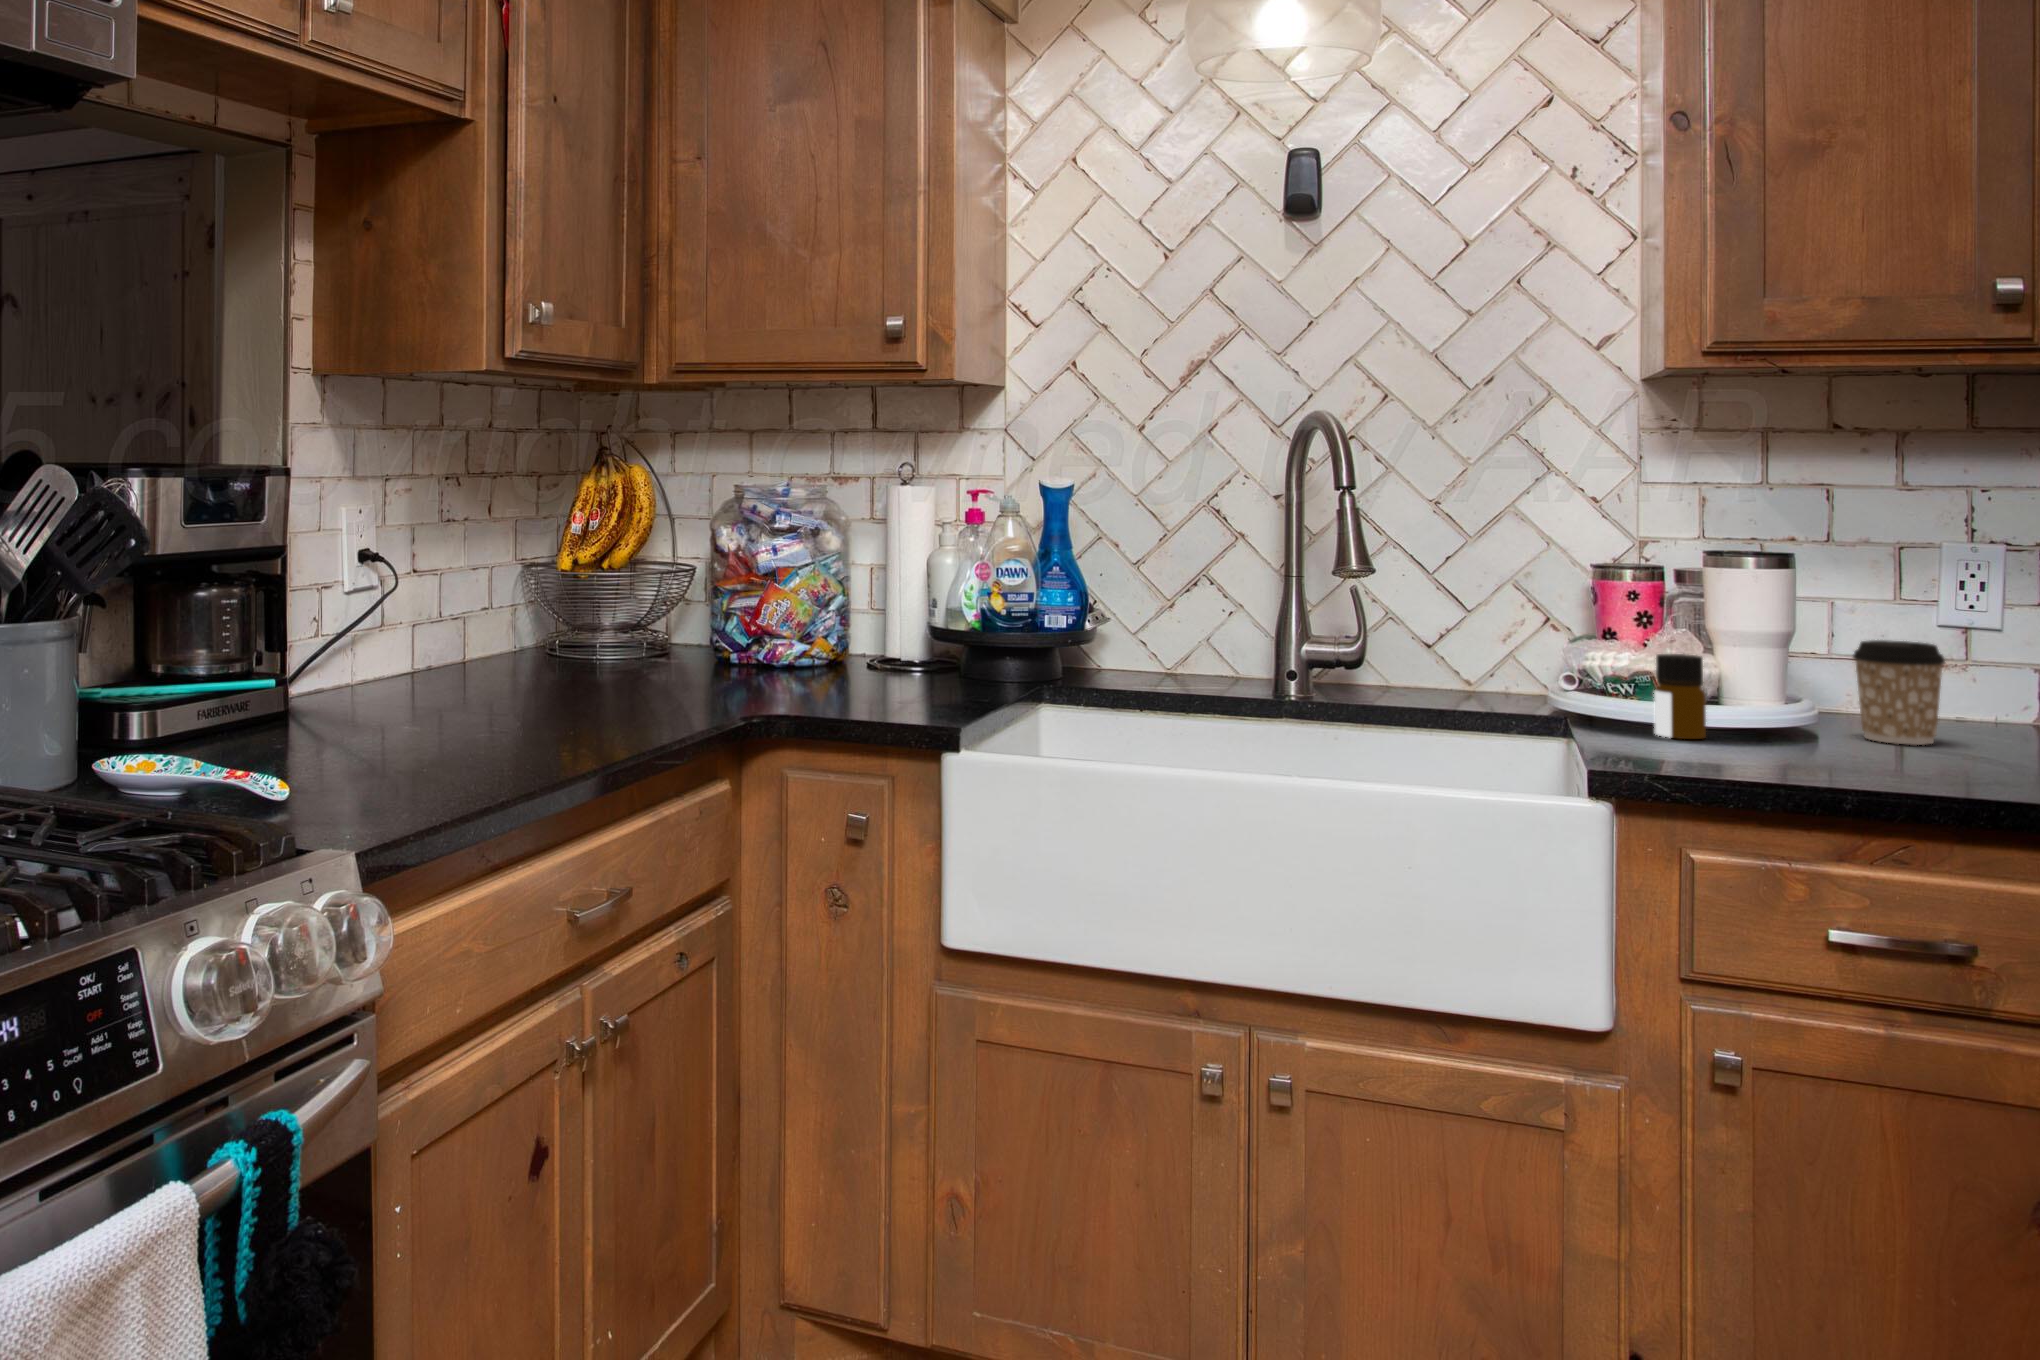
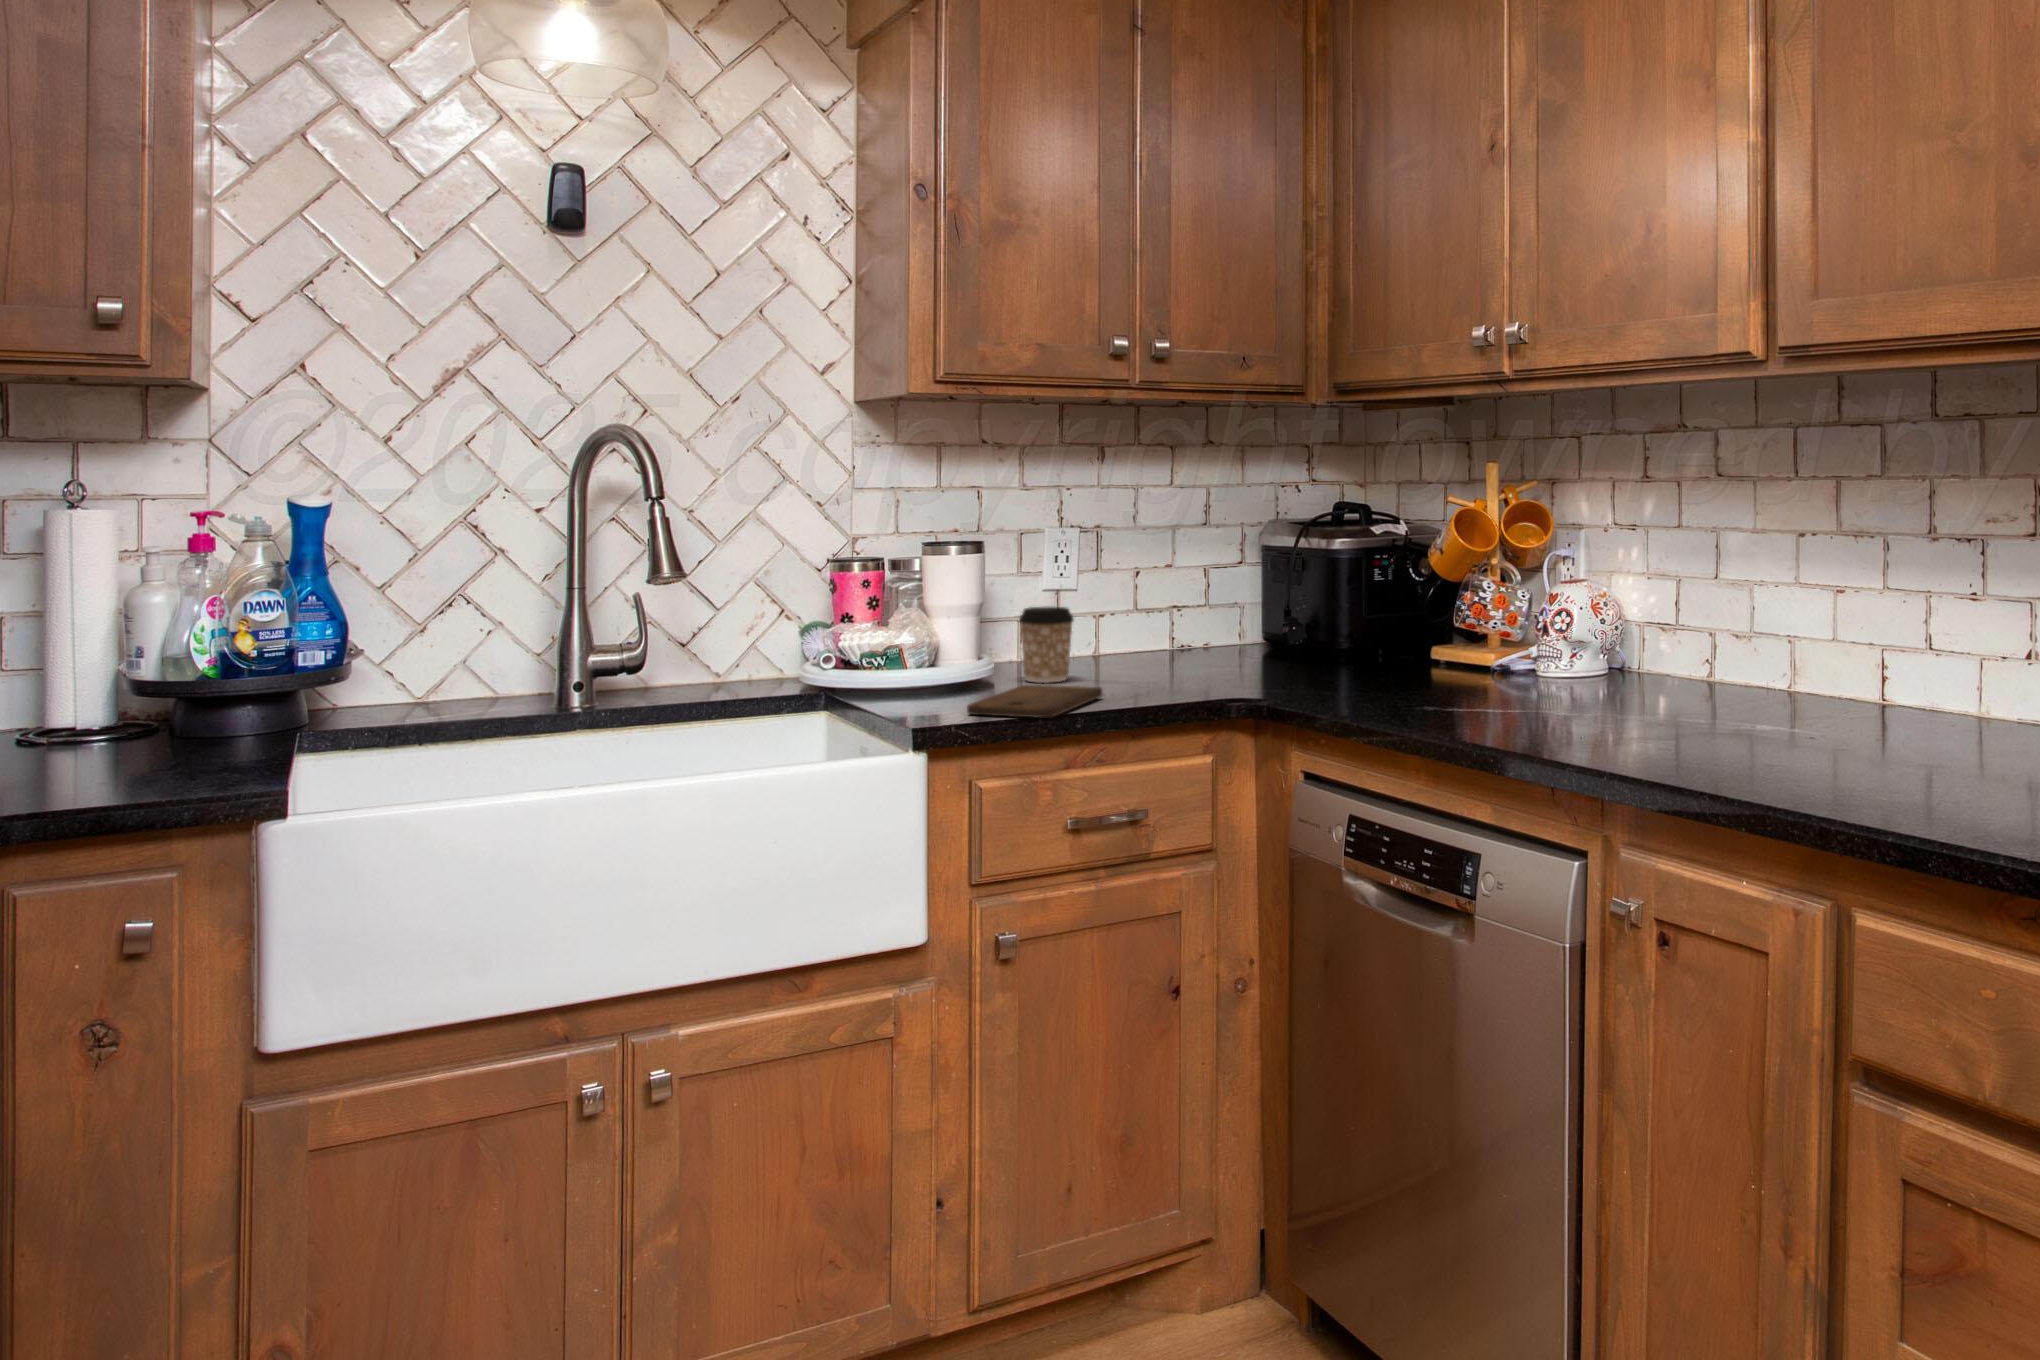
bottle: present [1654,654,1706,739] -> none [906,631,942,699]
cutting board: none [1698,738,1945,781] -> present [967,685,1102,718]

